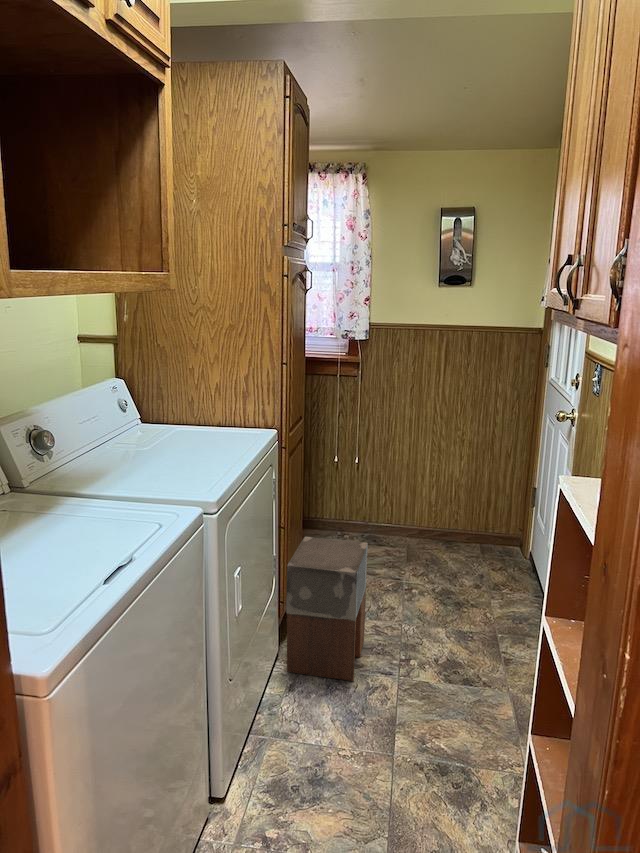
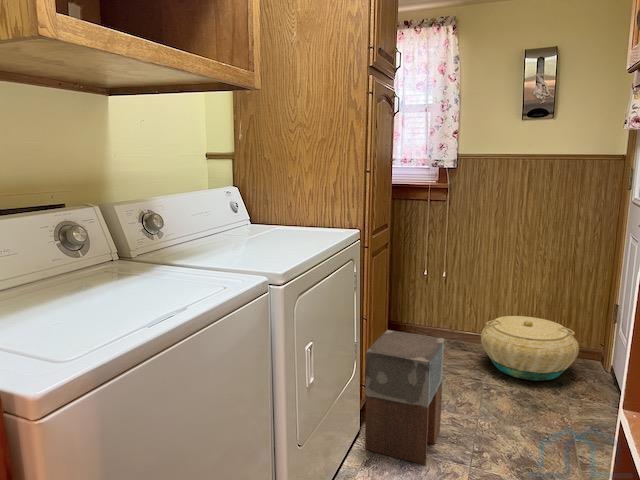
basket: none [399,504,499,575] -> present [481,316,579,381]

